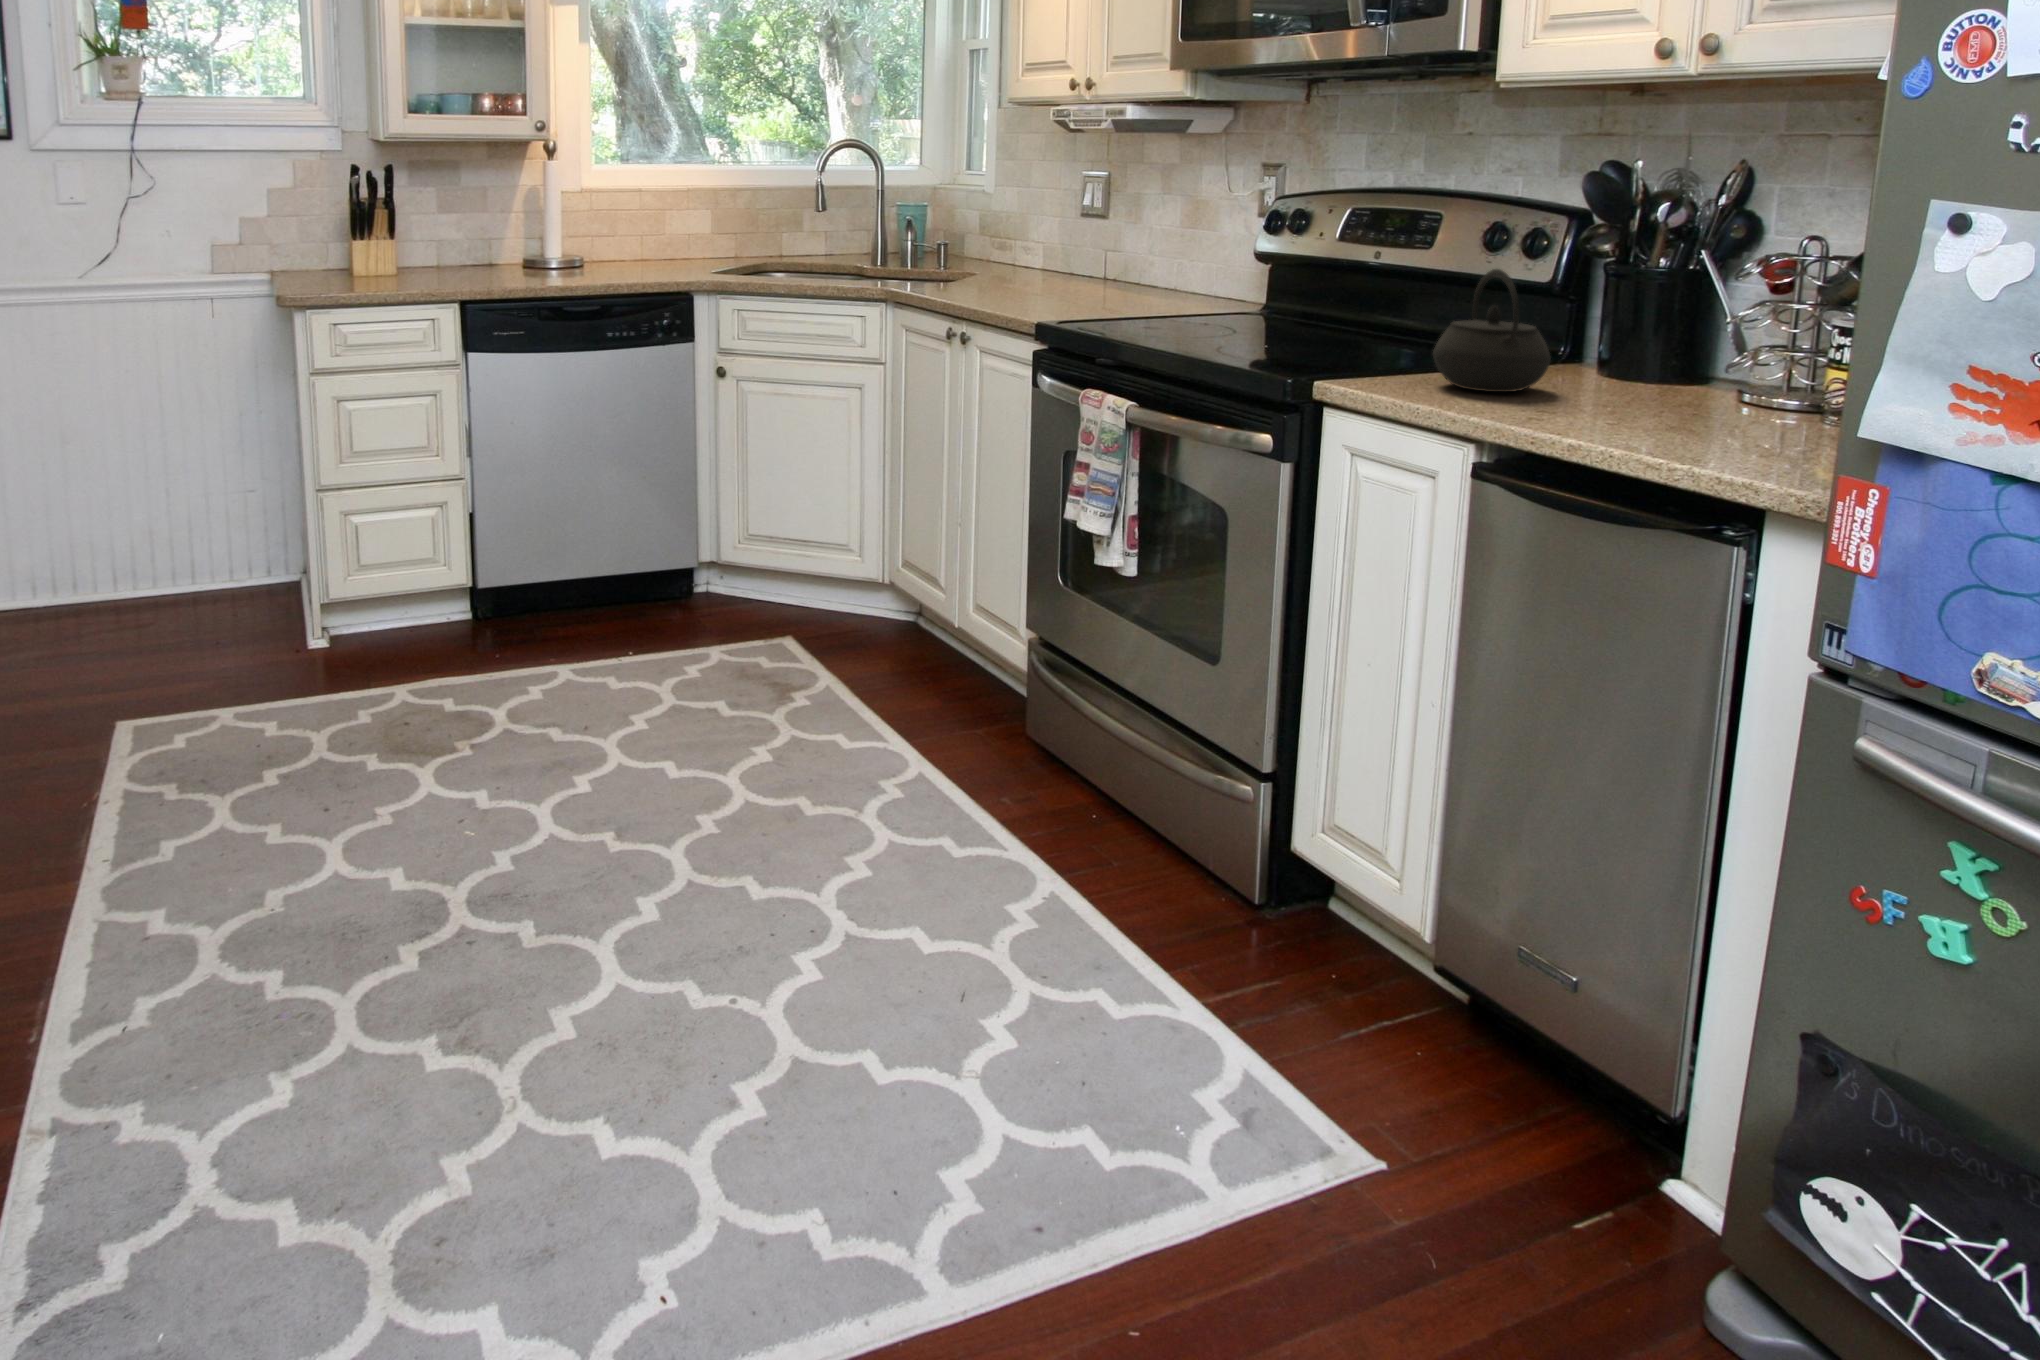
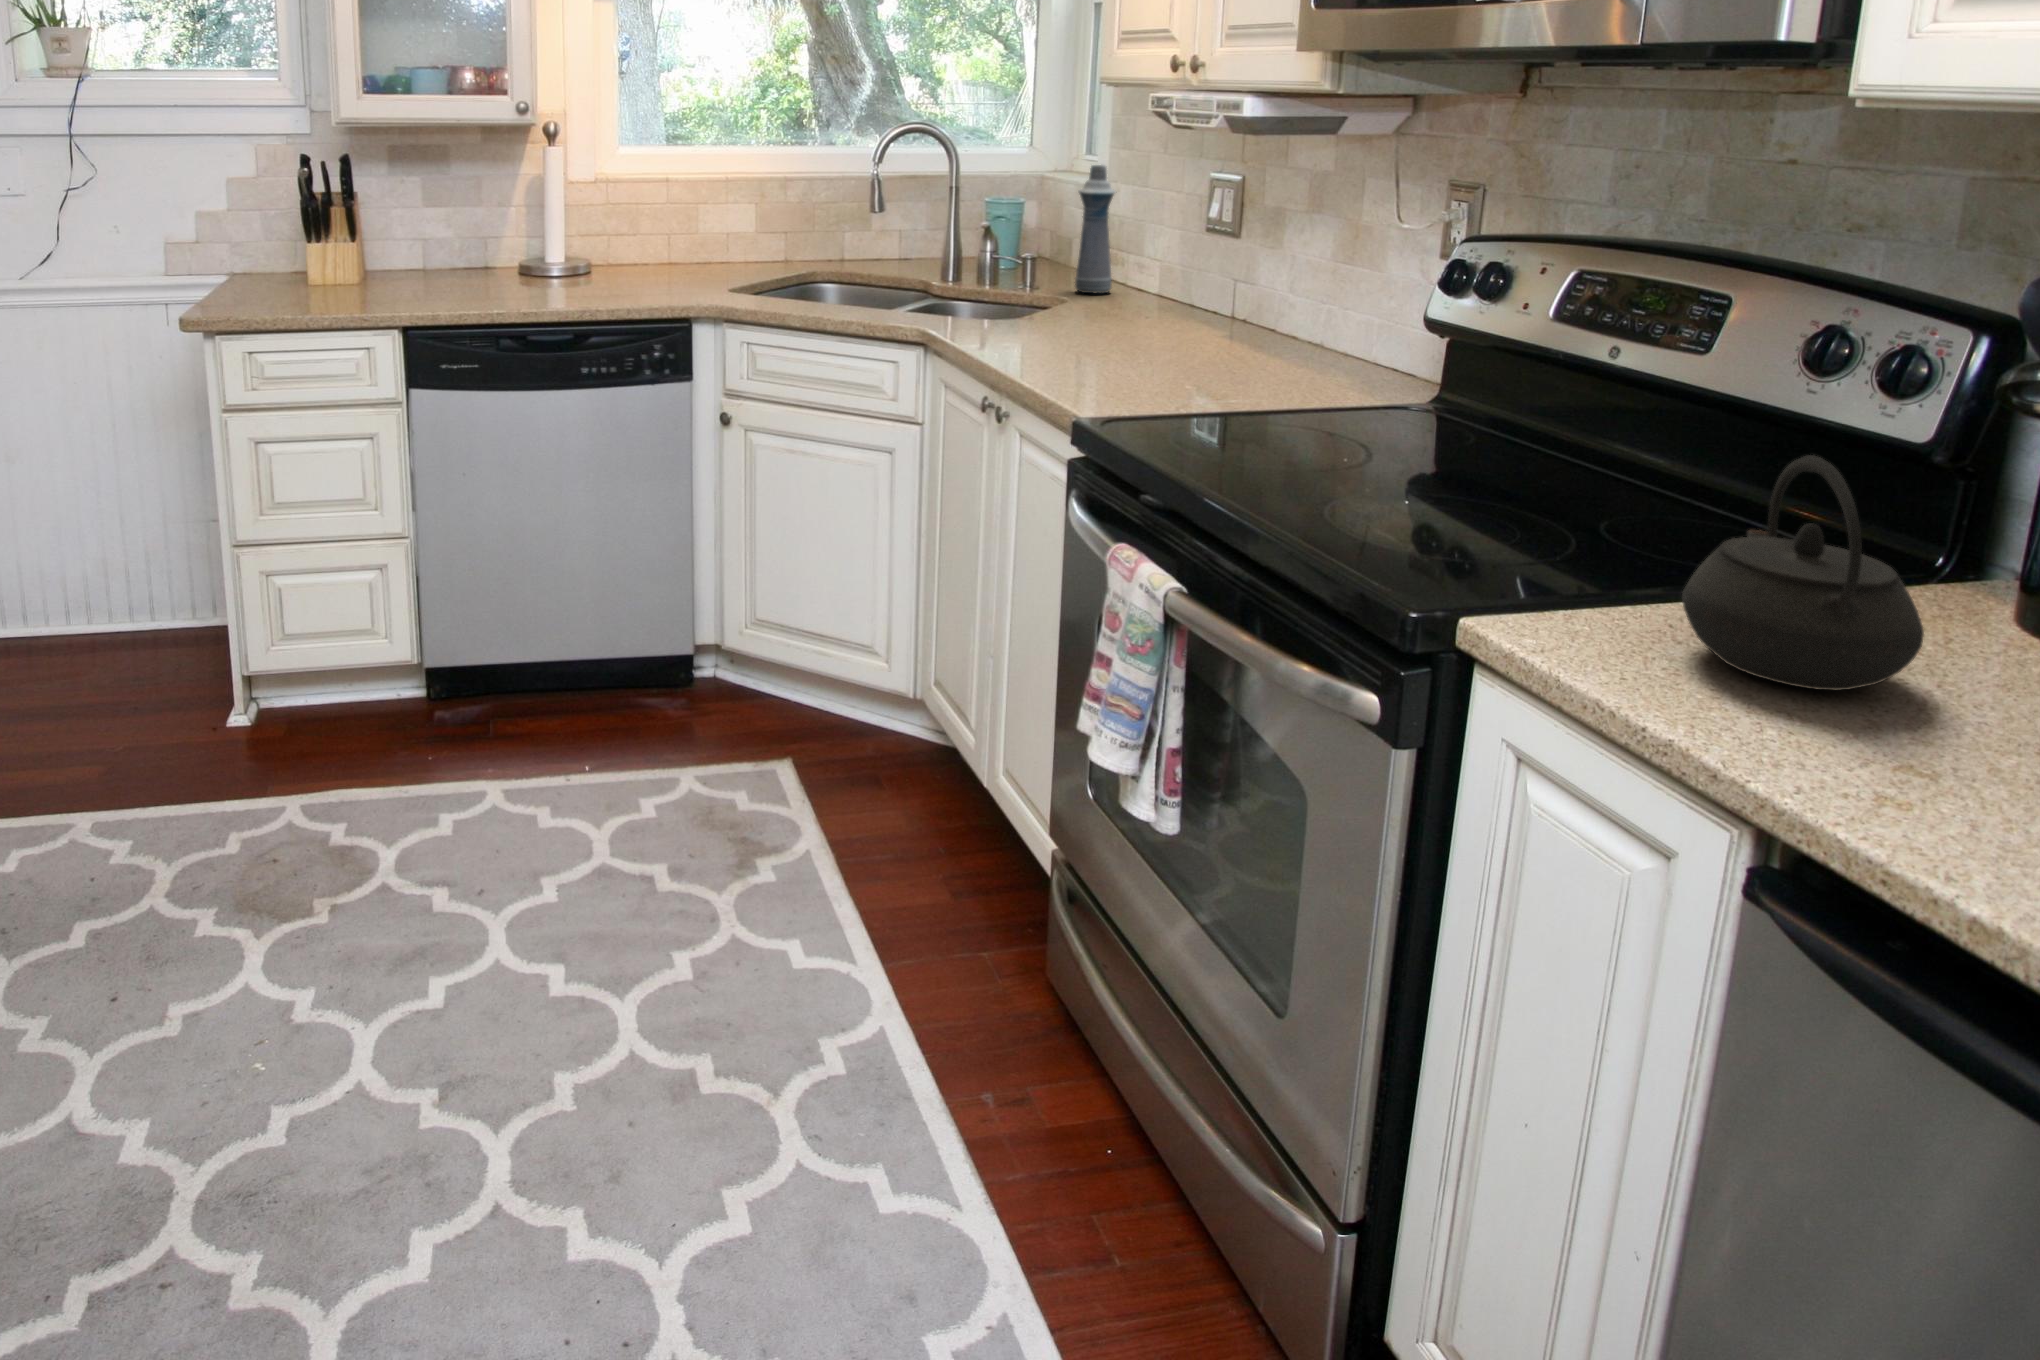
bottle: none [980,171,1009,268] -> present [1075,165,1115,293]

